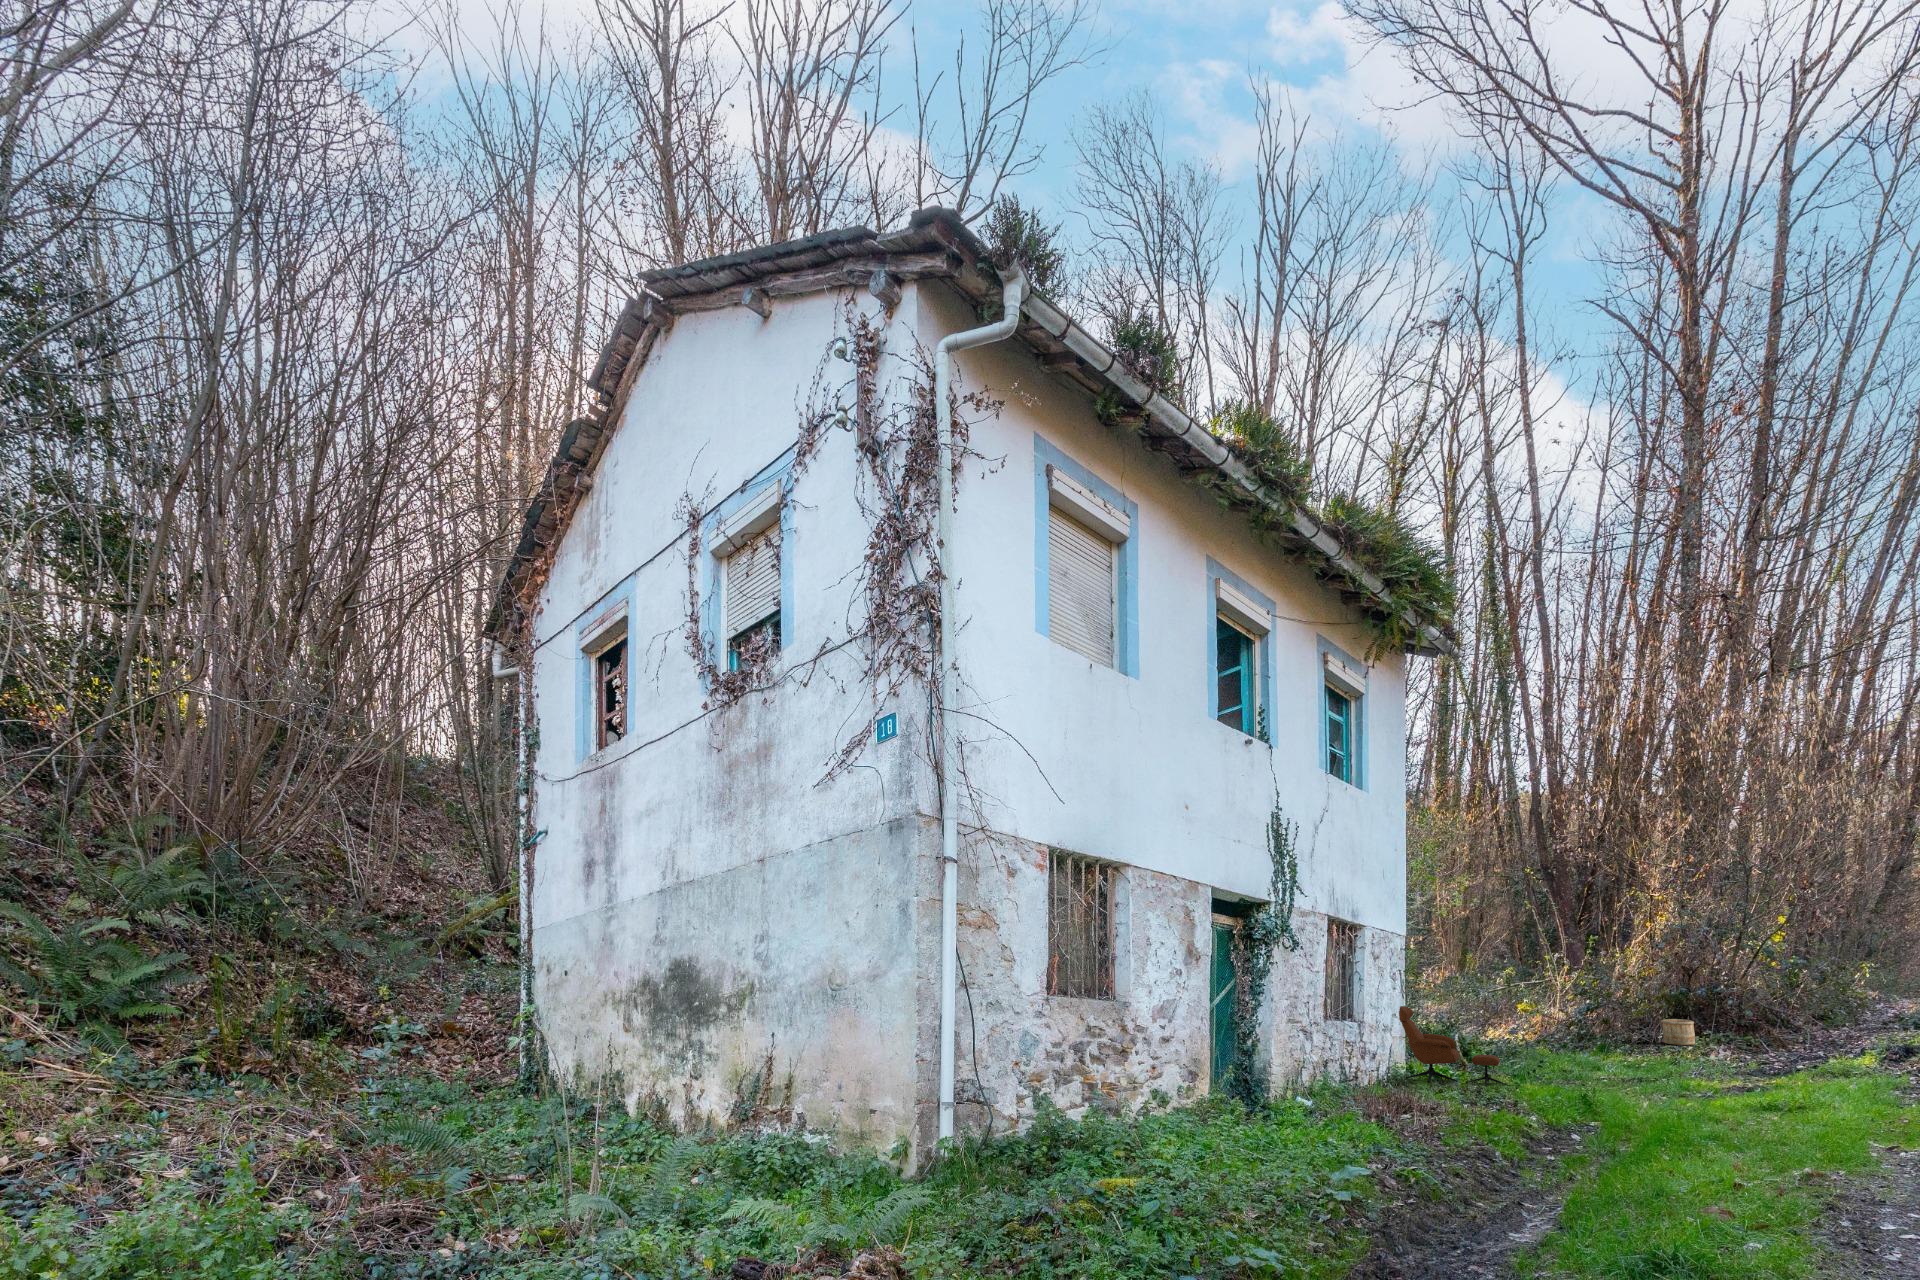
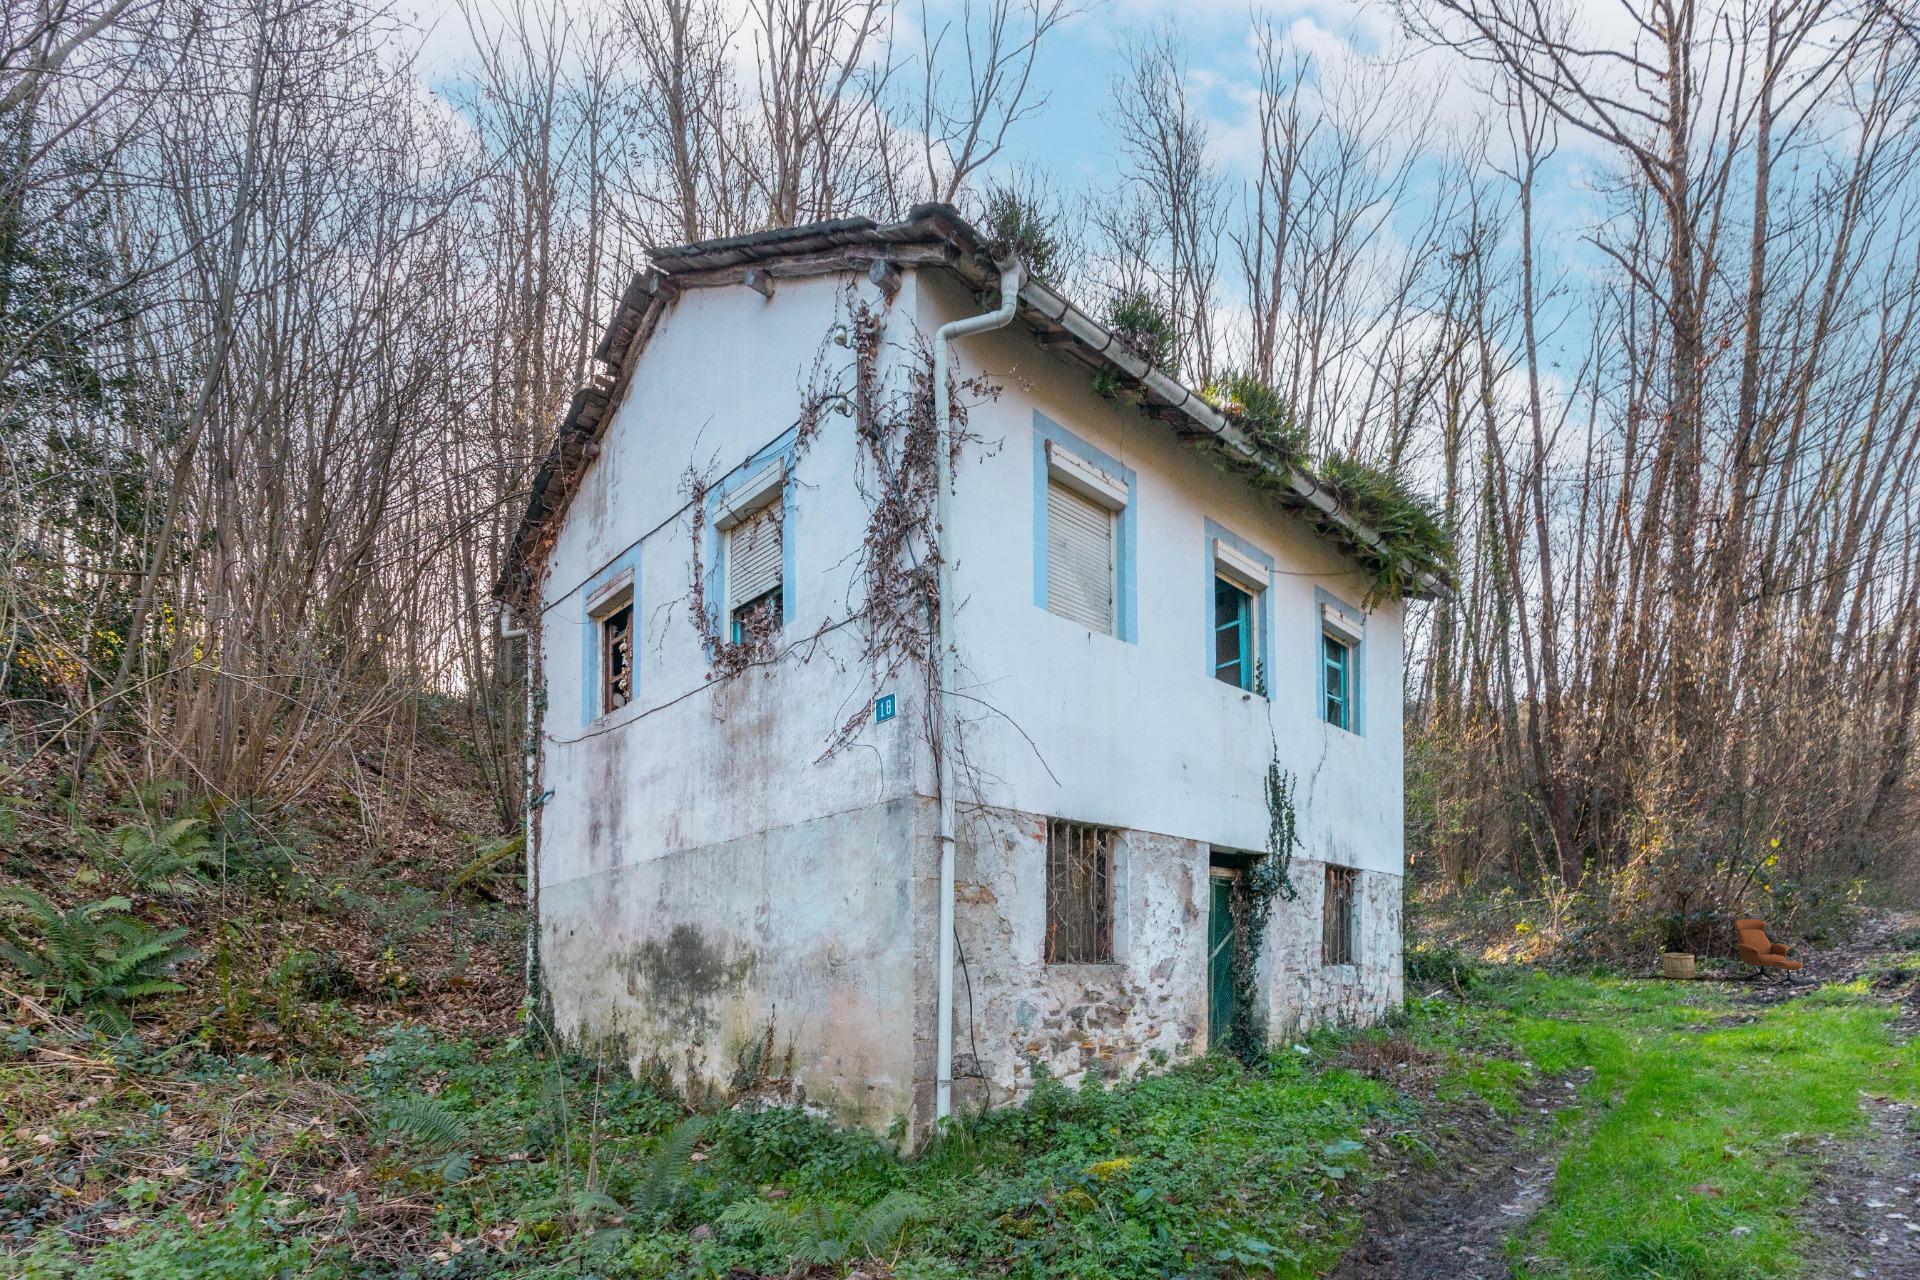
lounge chair: present [1399,1006,1507,1086] -> present [1735,919,1804,986]

